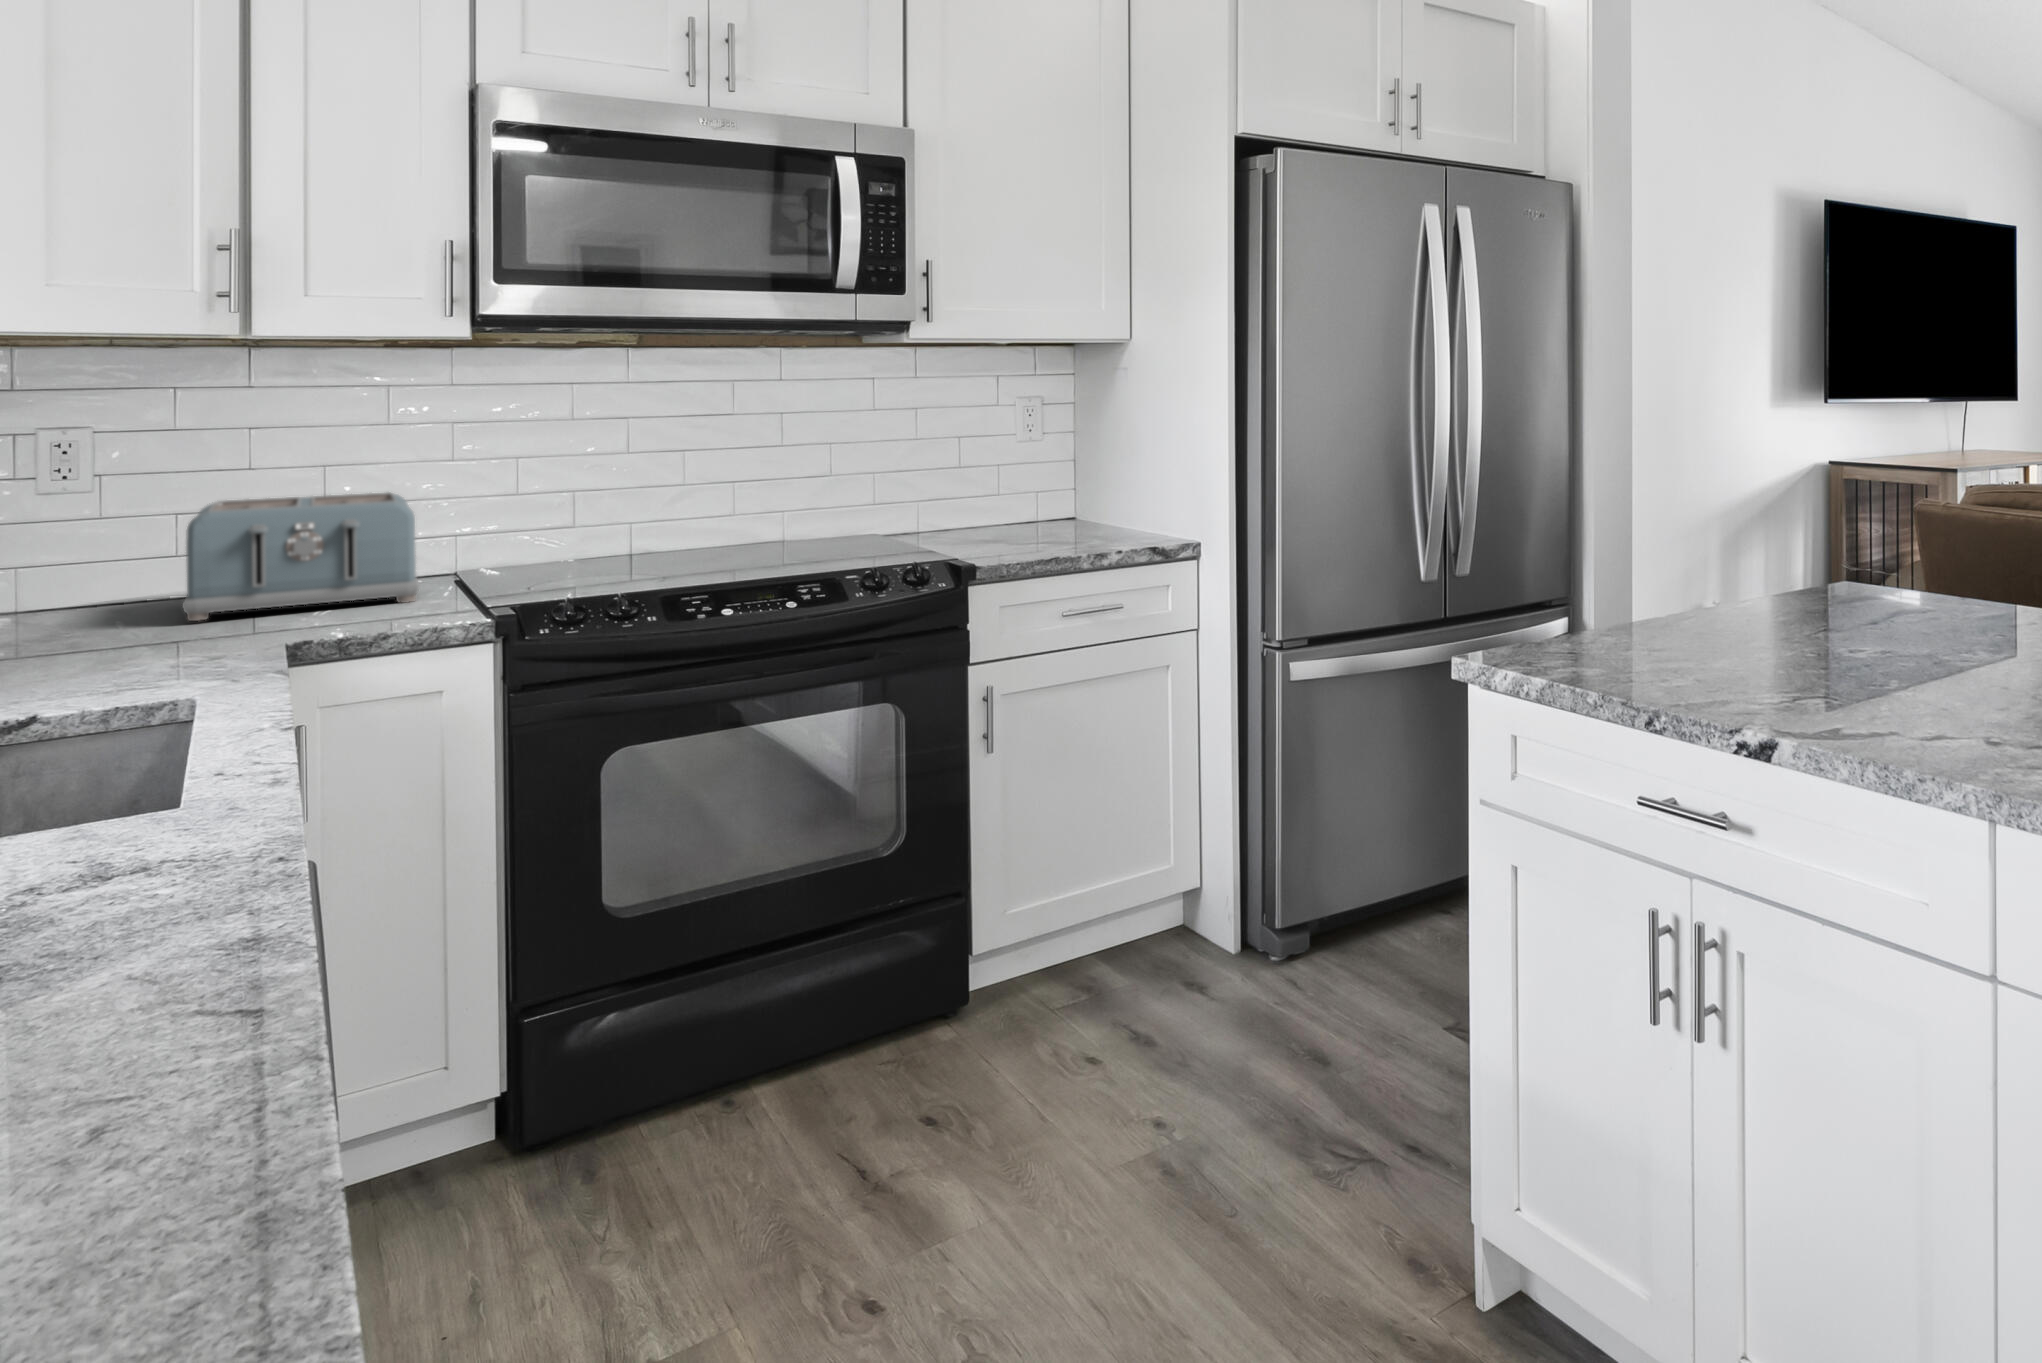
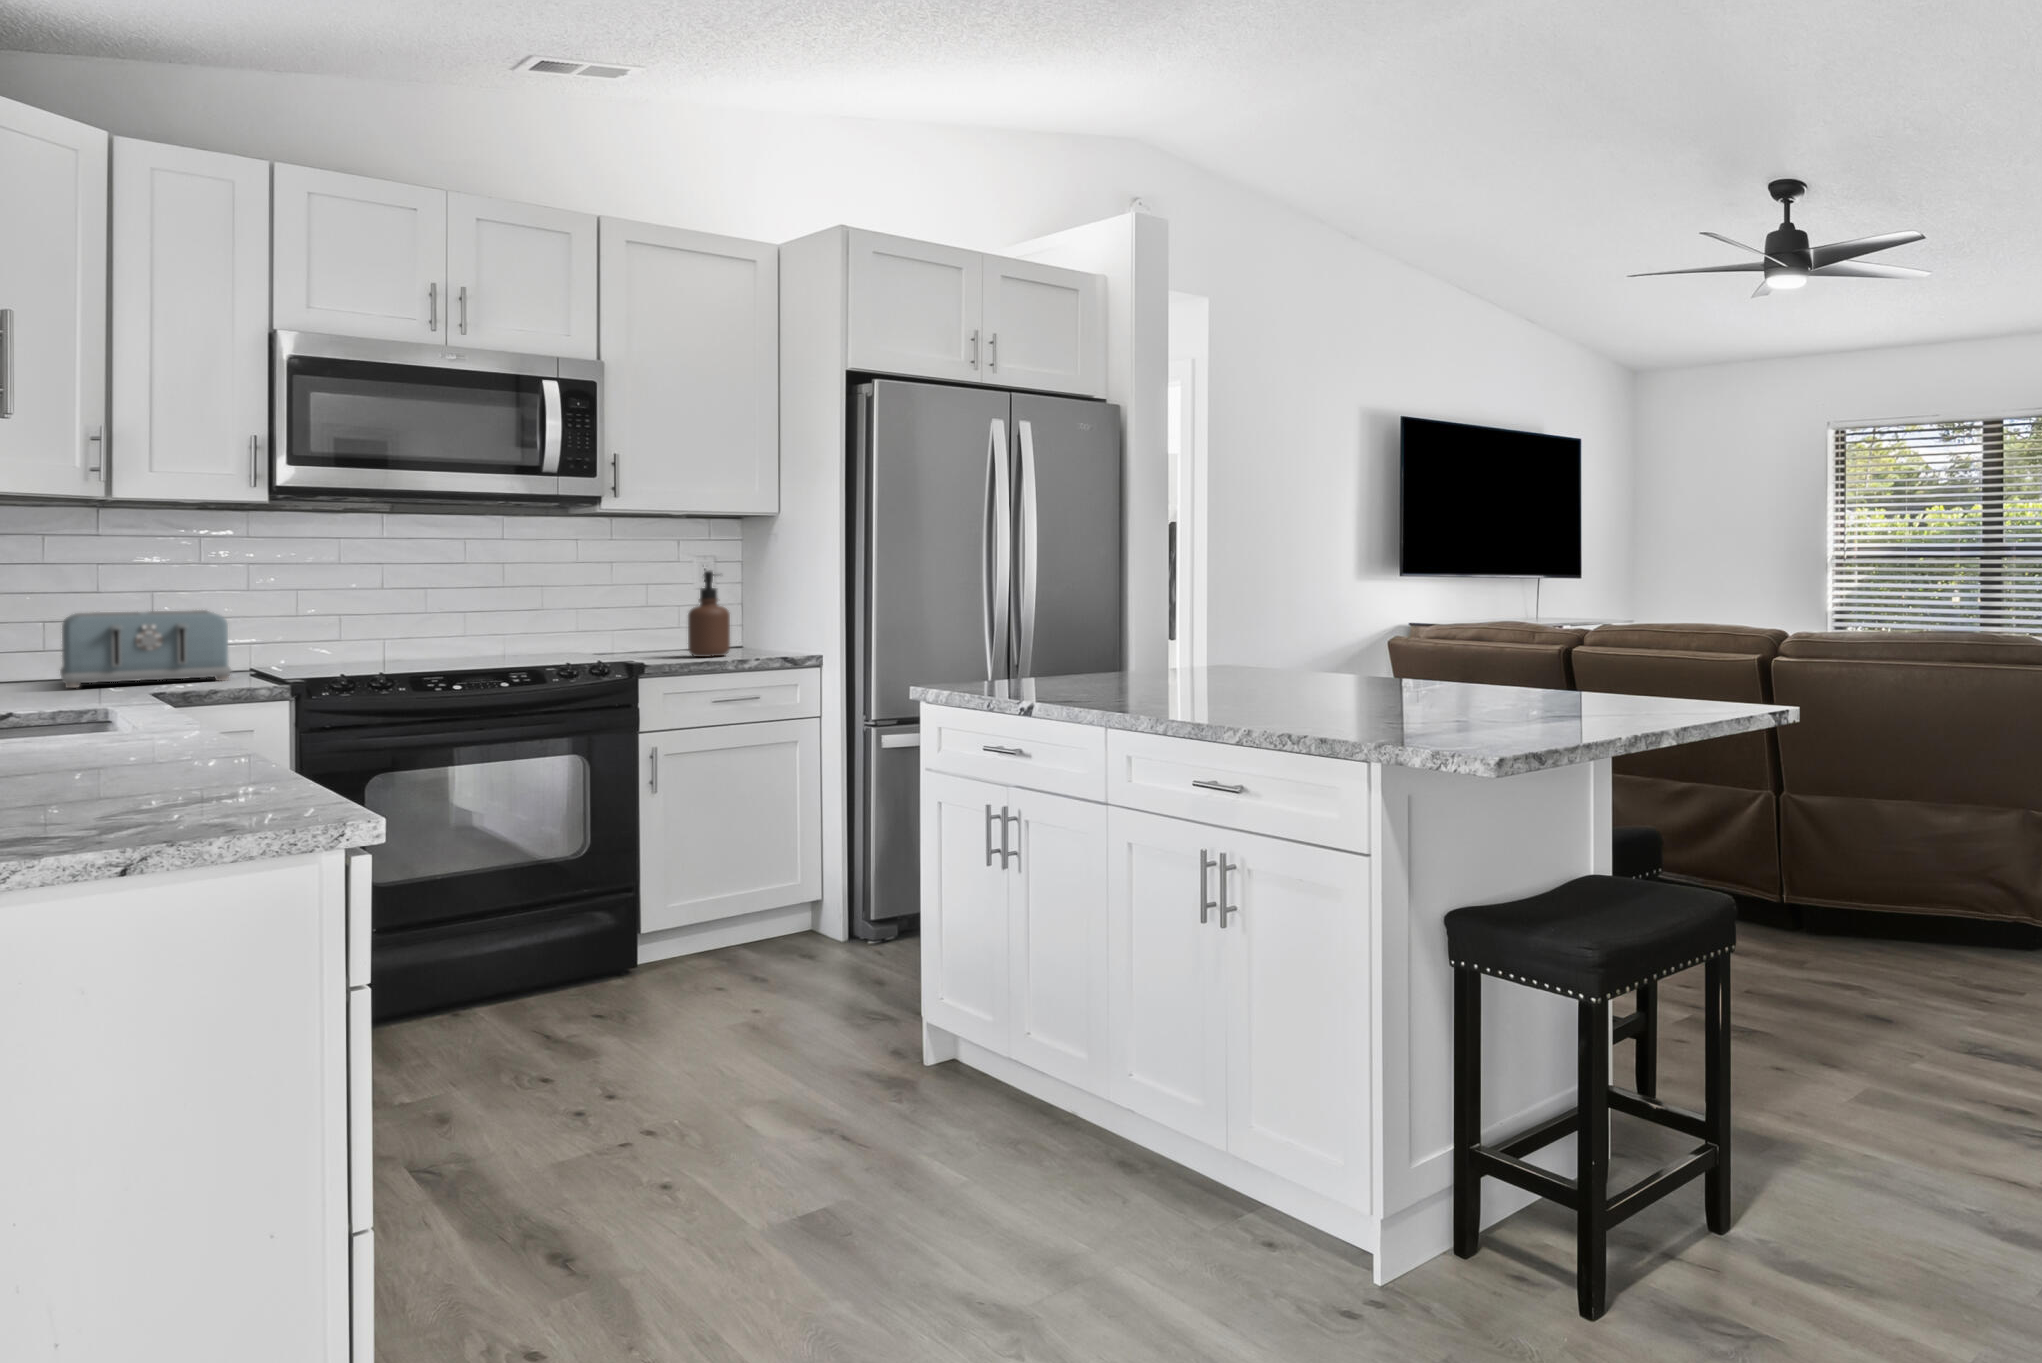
soap dispenser: none [1030,426,1087,552] -> present [688,571,730,657]

